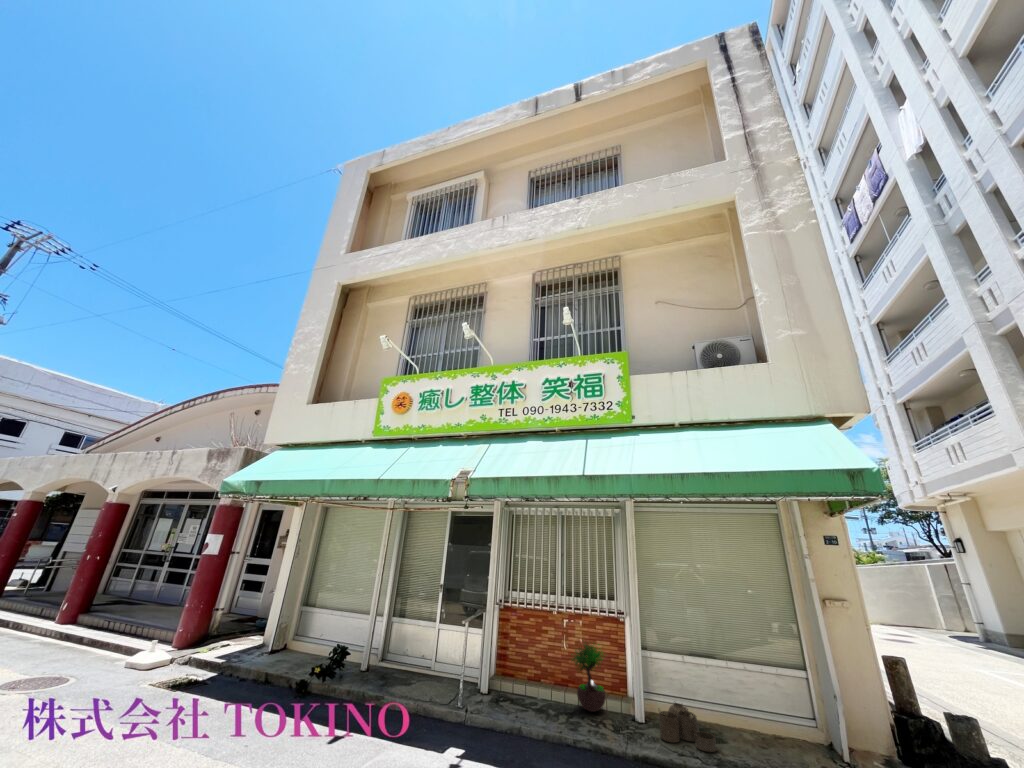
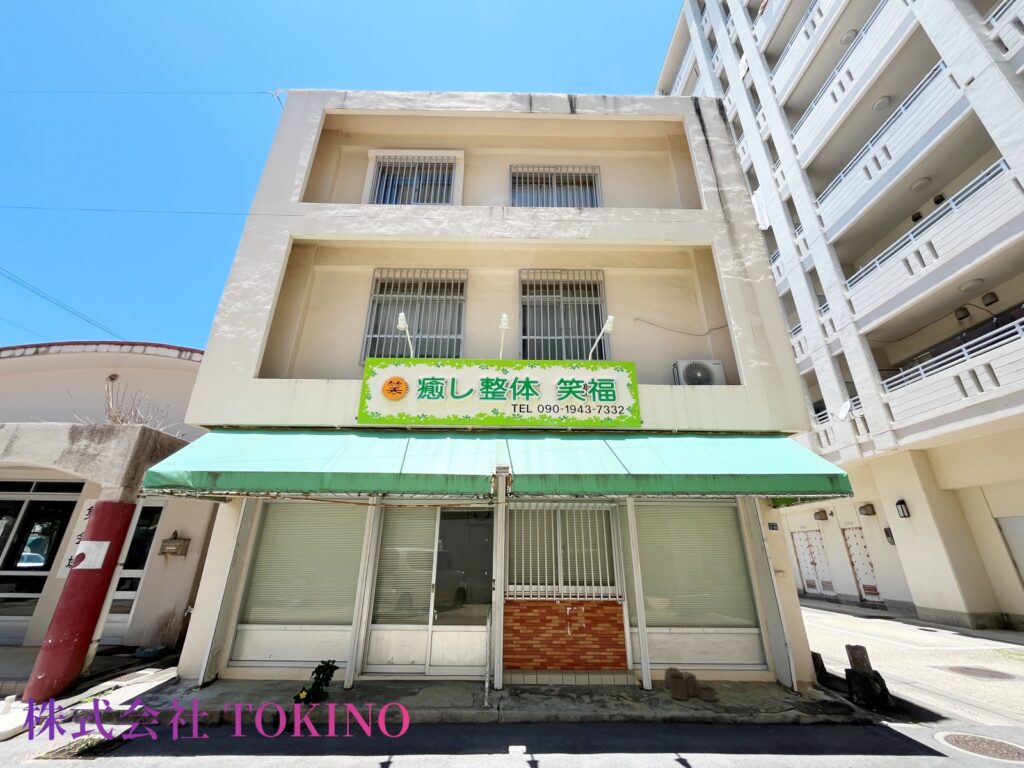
potted tree: present [571,644,606,712] -> none [583,621,617,688]

